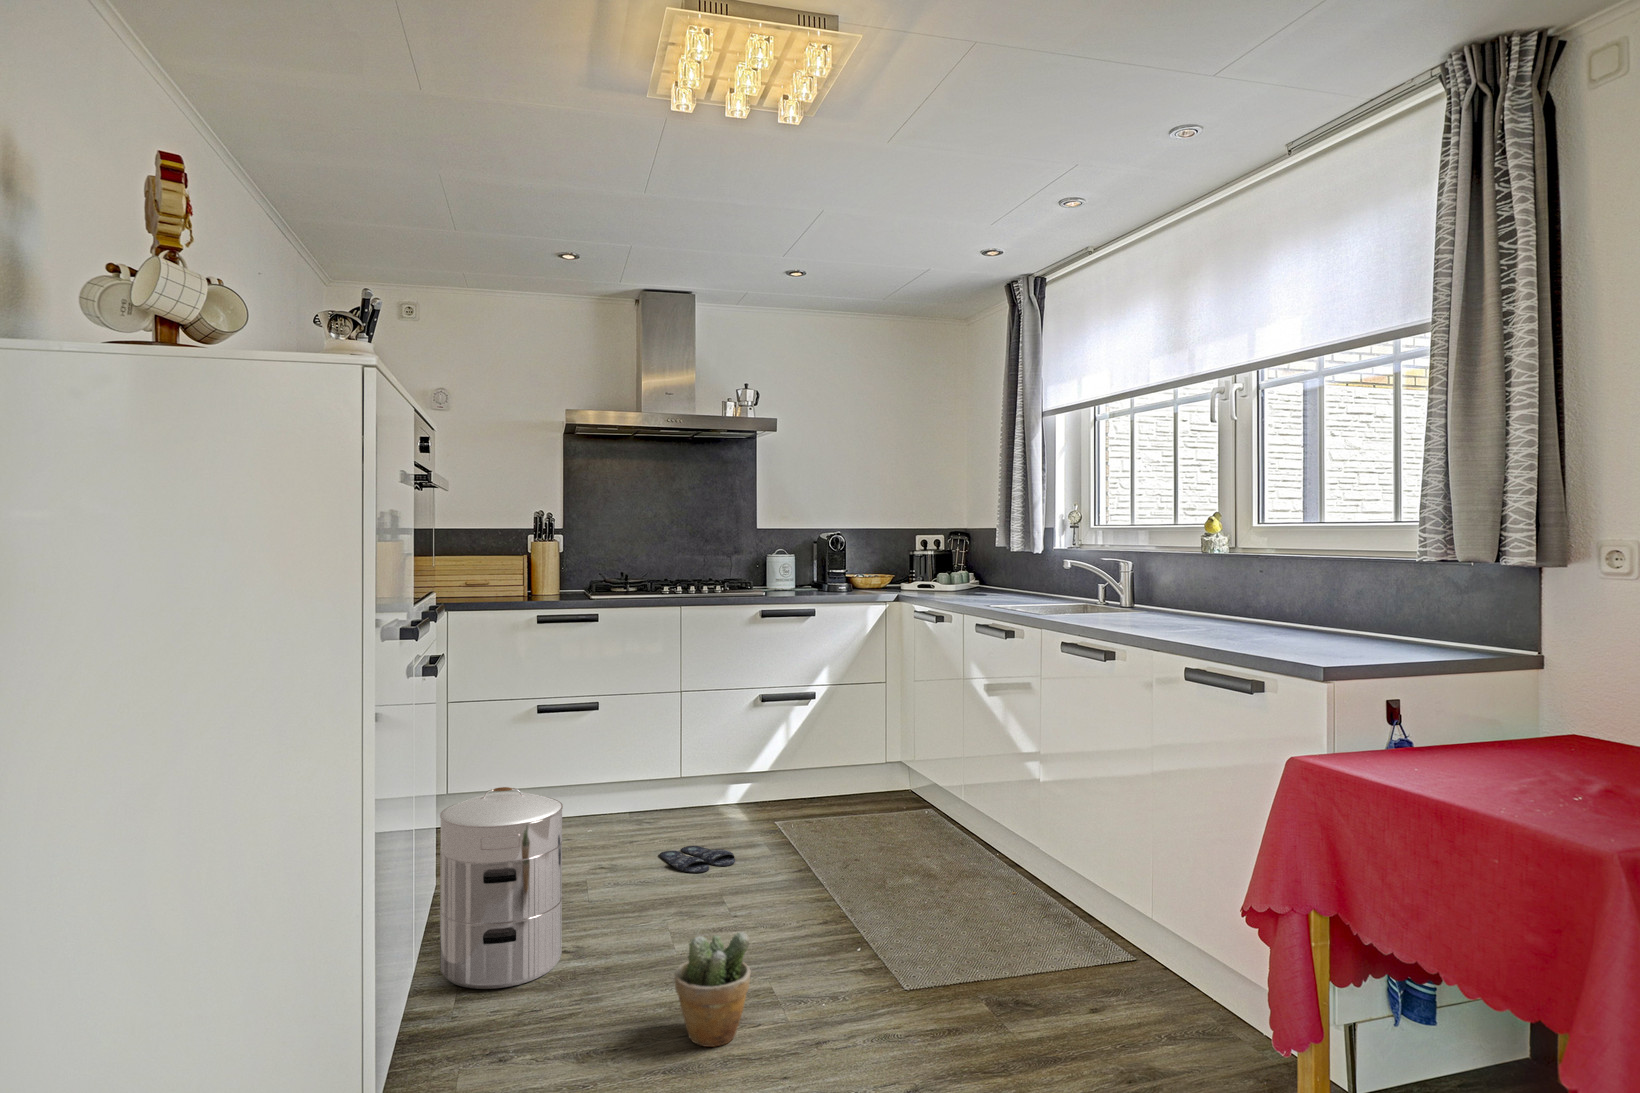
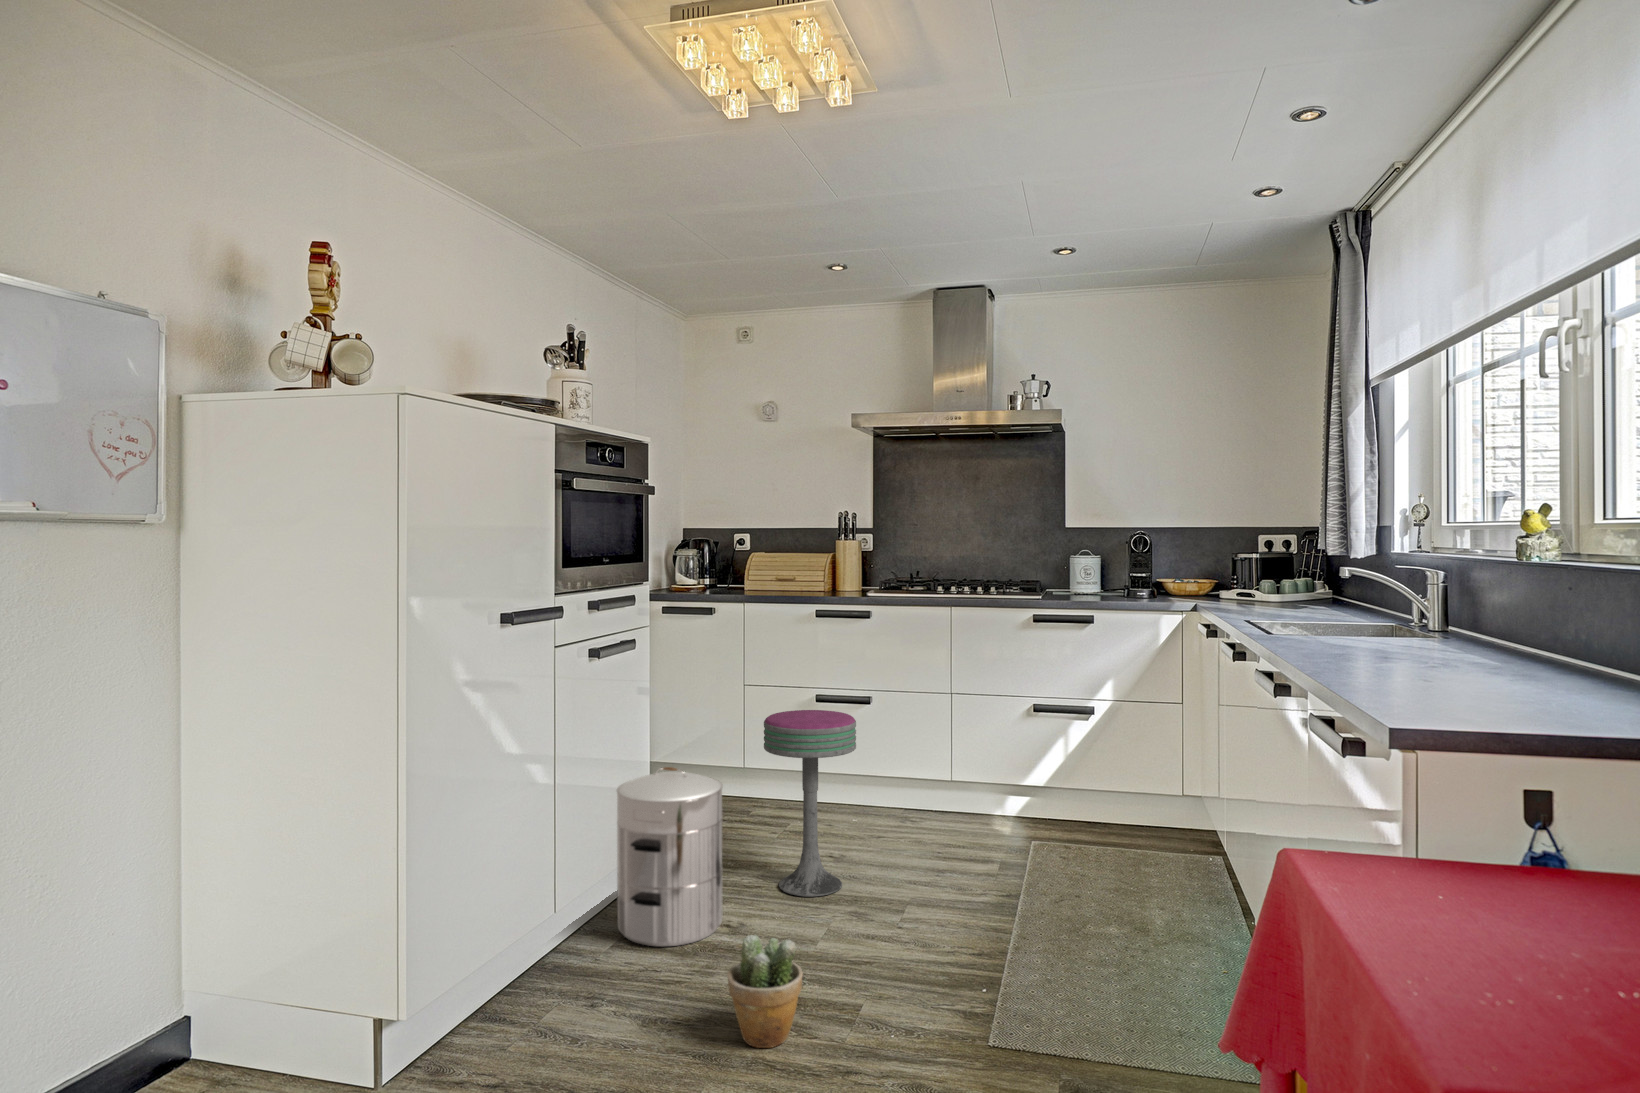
bar stool: none [562,714,661,909] -> present [764,710,856,897]
slippers: present [659,846,735,873] -> none [887,850,955,877]

